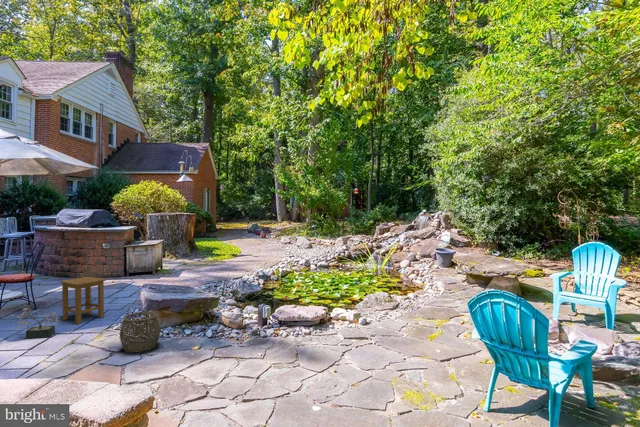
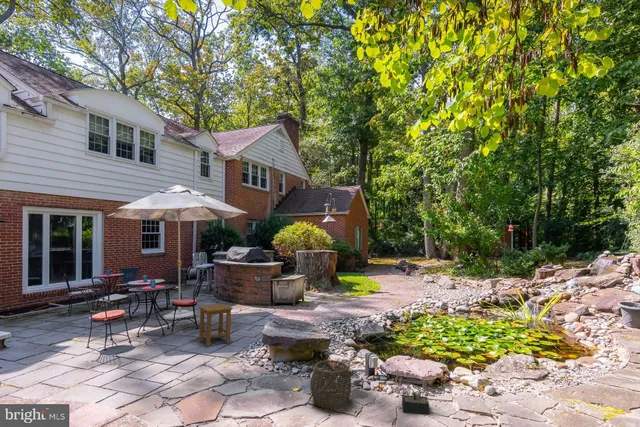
decorative plant: present [19,307,58,339] -> present [391,369,436,414]
woven basket: present [120,312,160,352] -> present [310,360,351,409]

